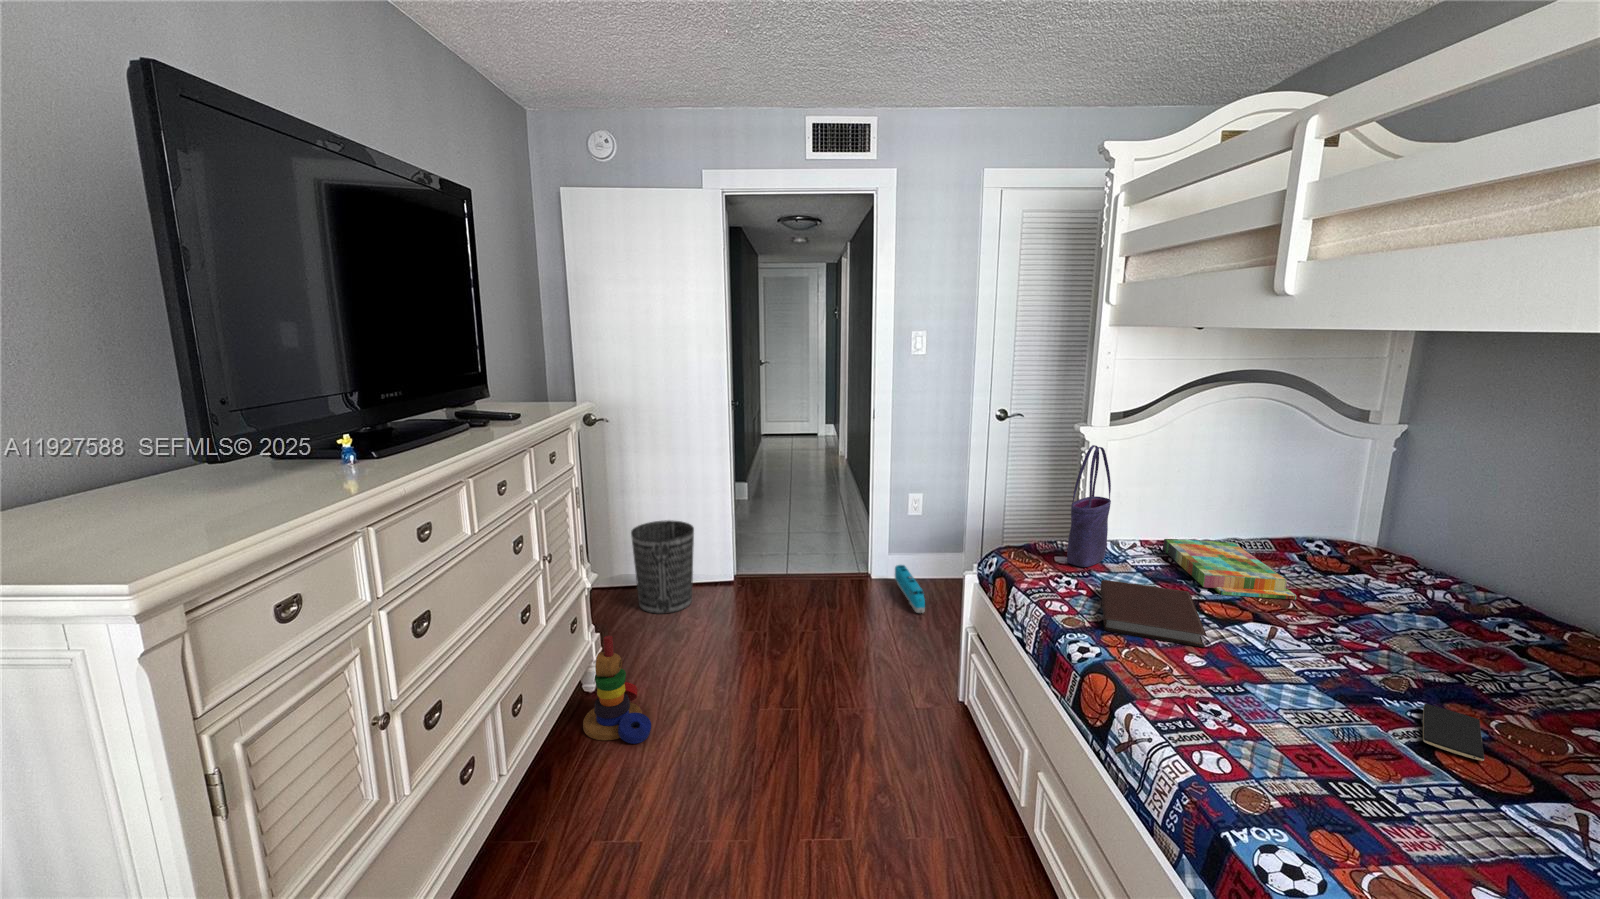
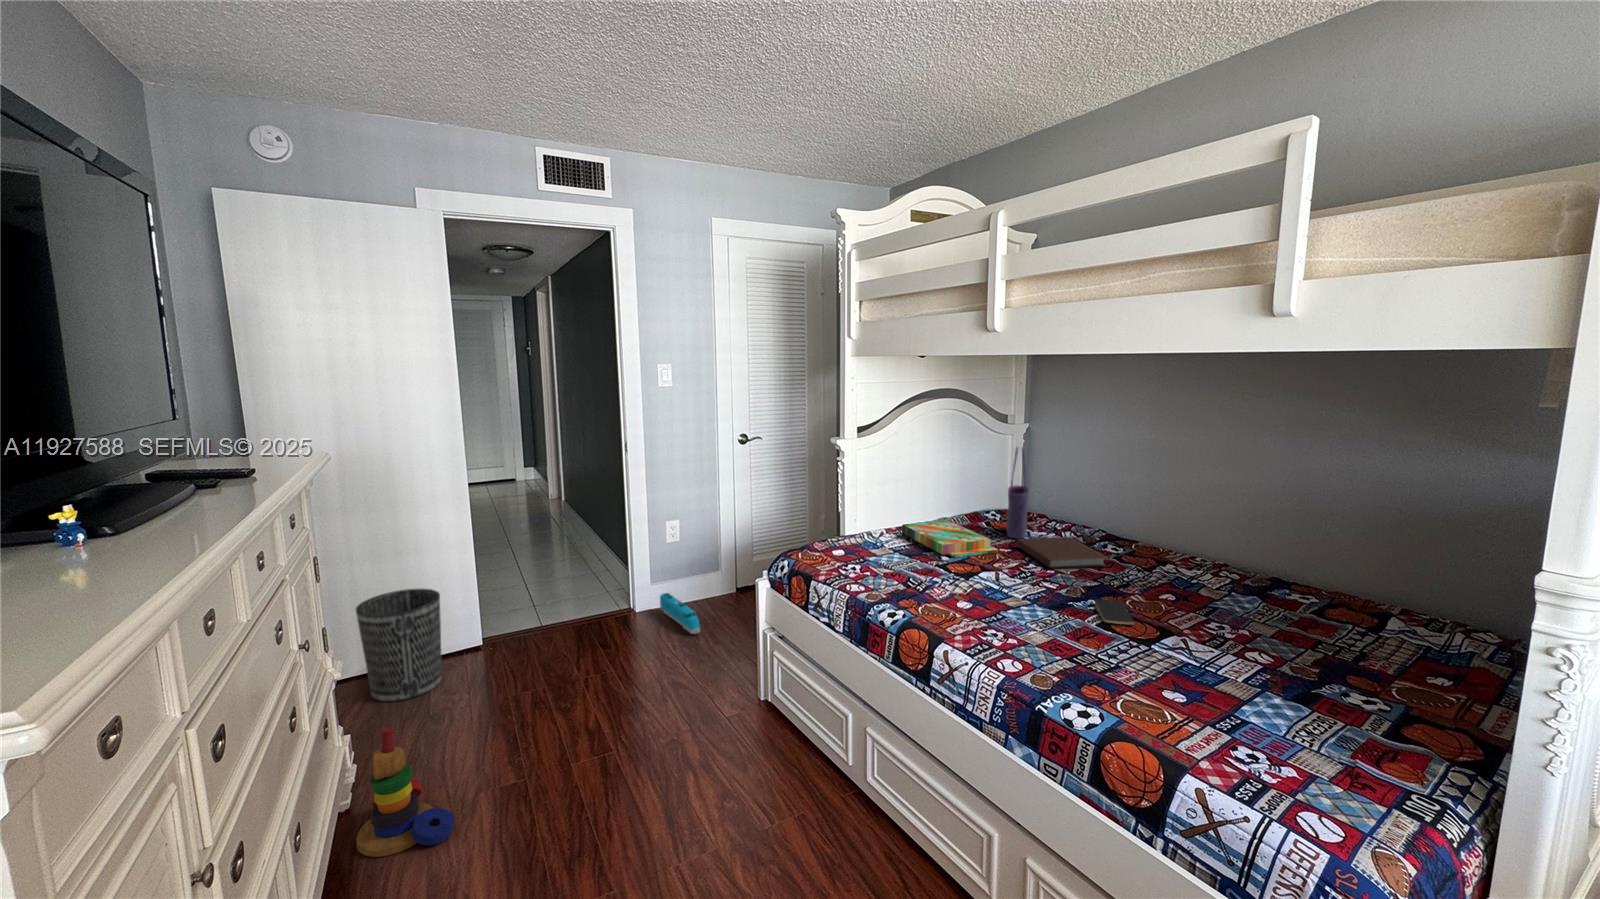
tote bag: present [1067,445,1111,567] -> present [1007,447,1029,539]
notebook: present [1101,580,1206,647] -> present [1017,537,1108,569]

